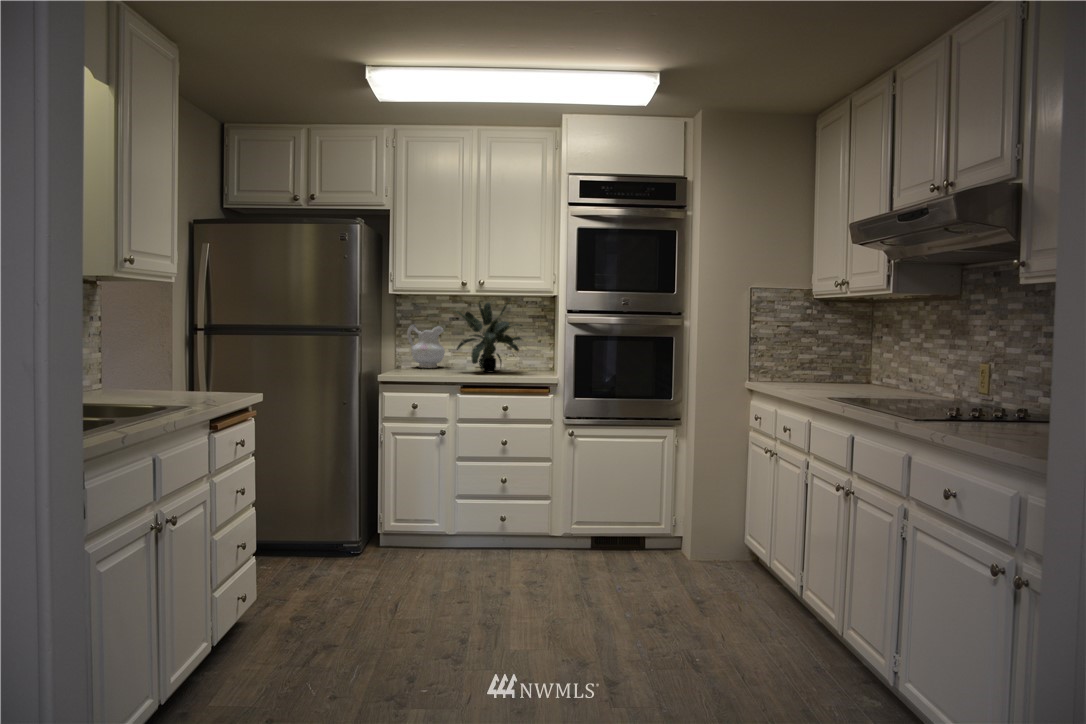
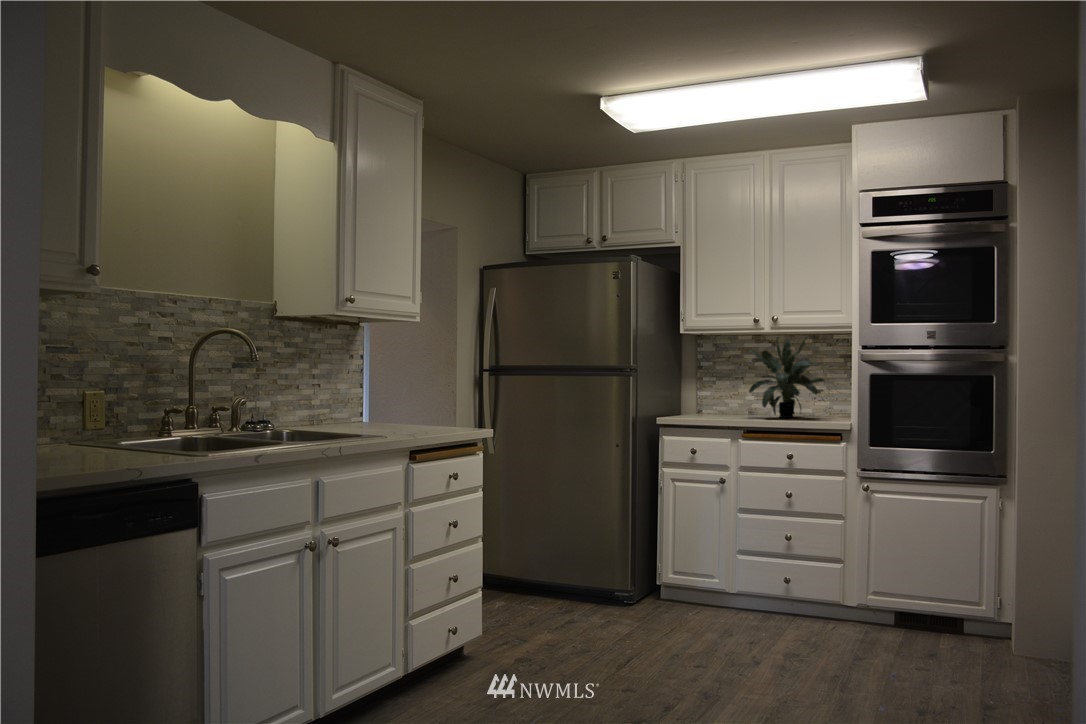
ceramic pitcher: present [407,325,445,368] -> none [707,366,748,414]

